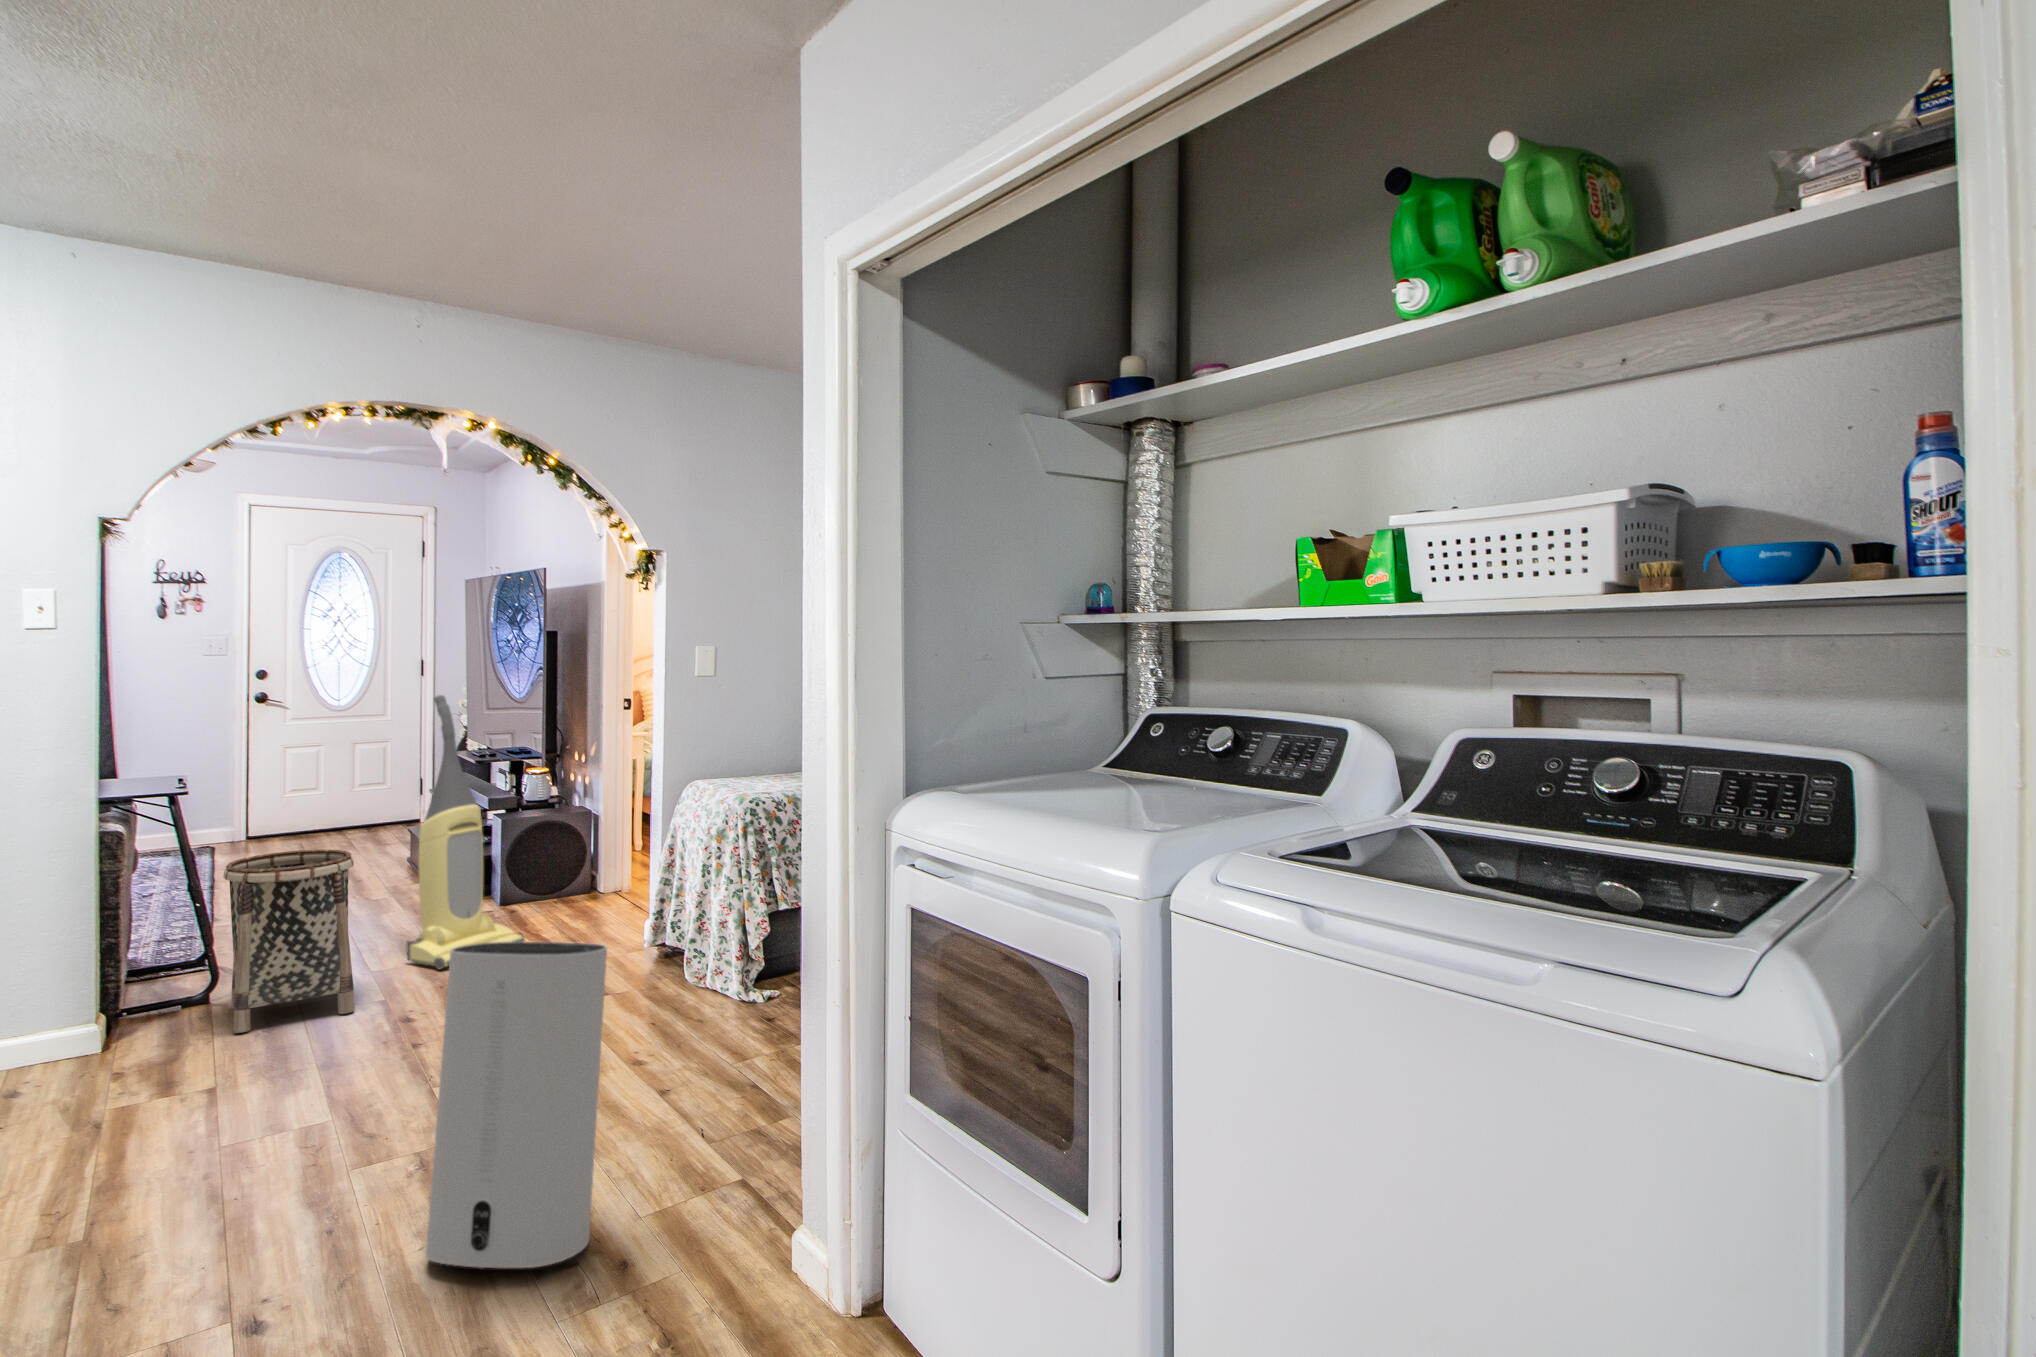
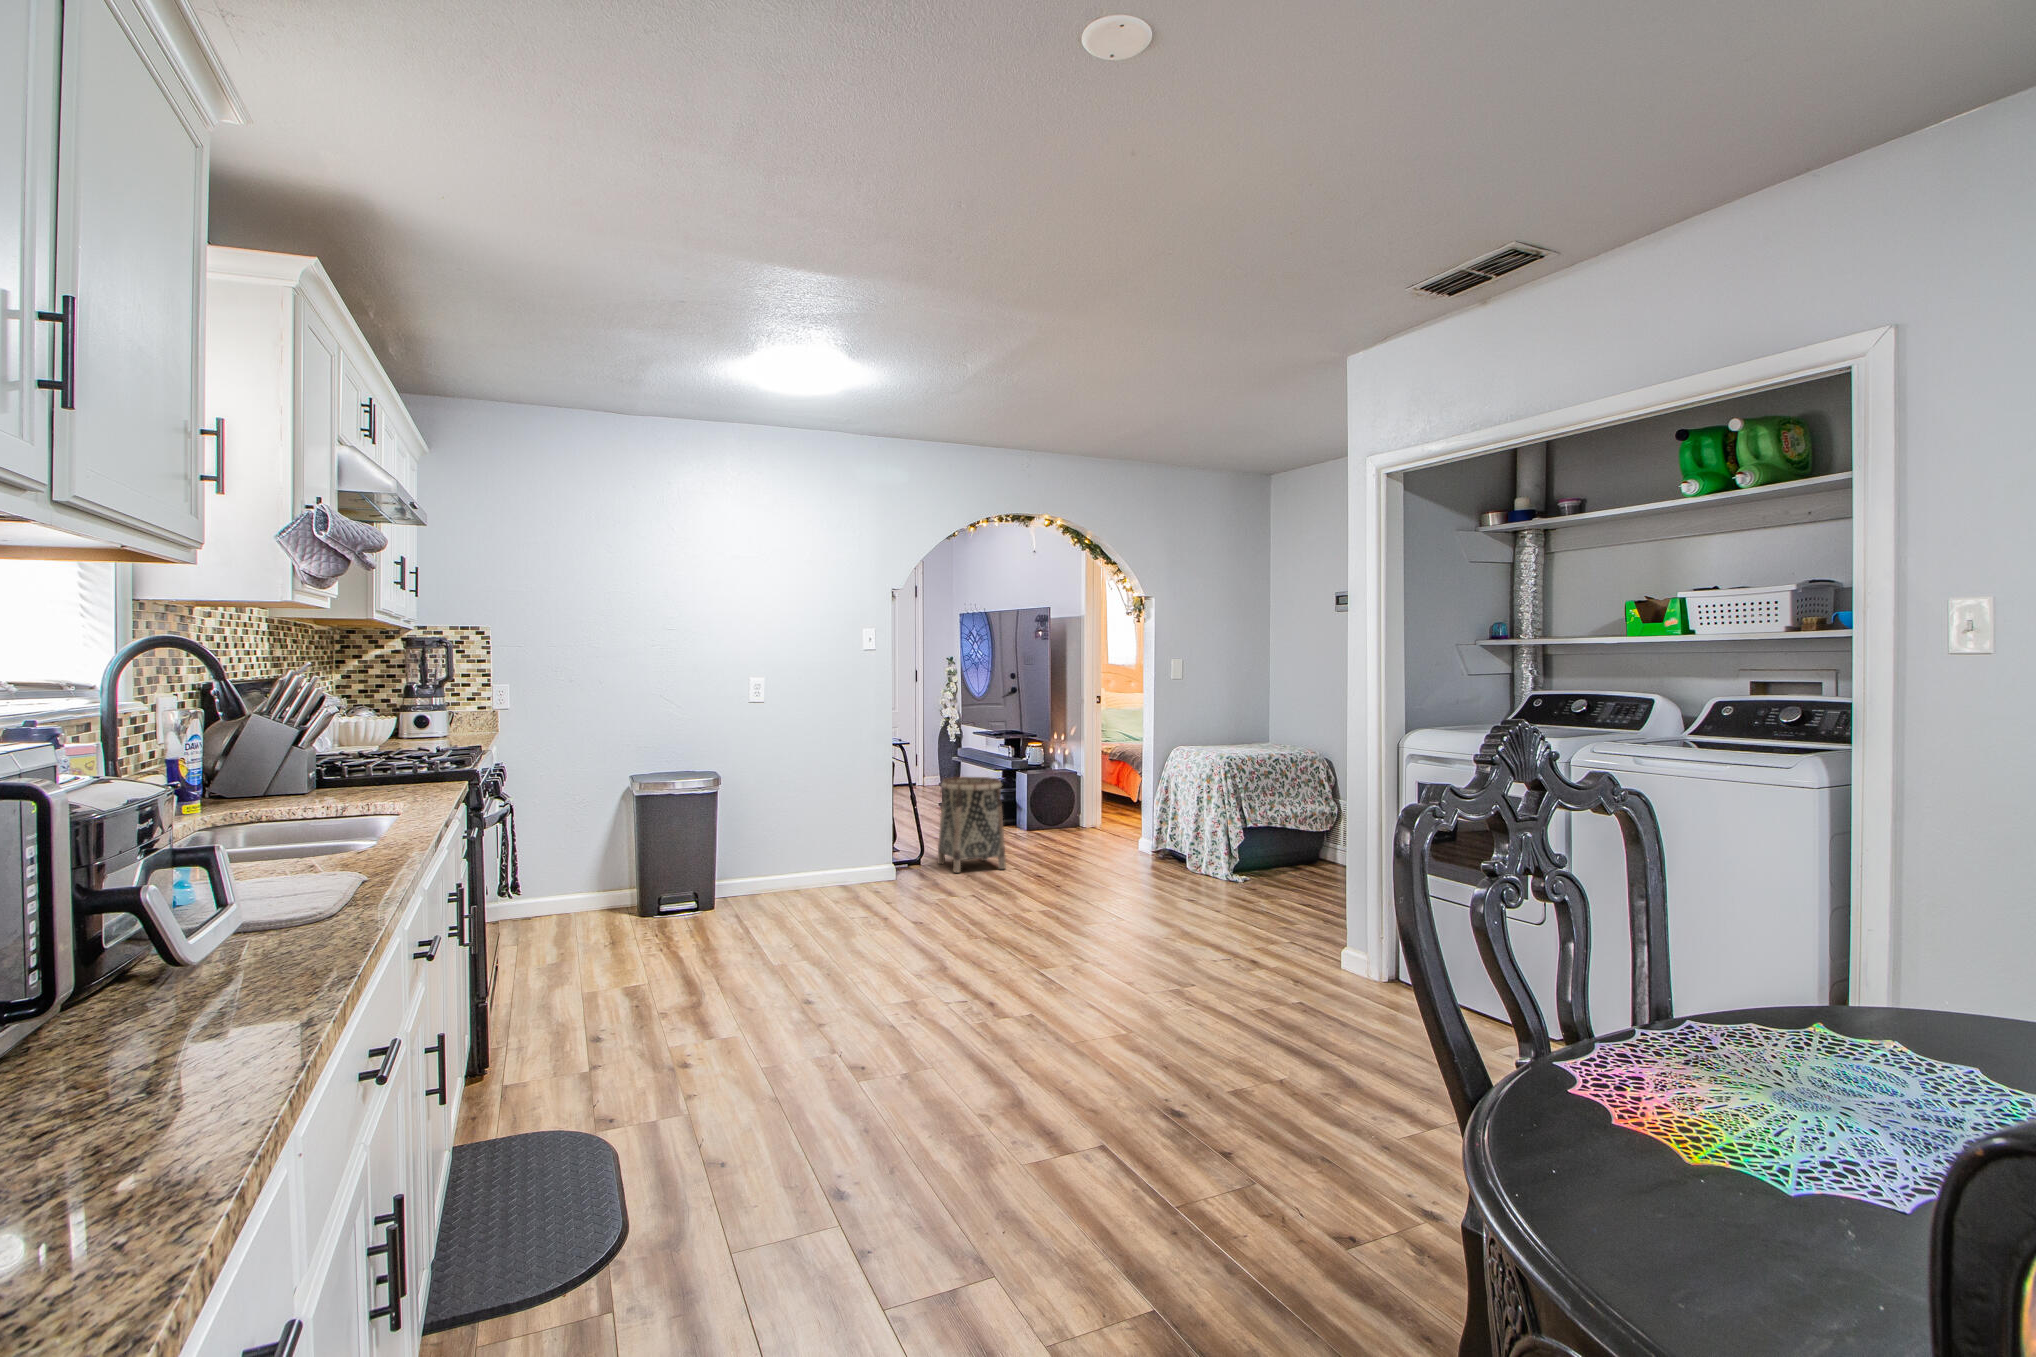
vacuum cleaner: present [407,695,524,969] -> none [1009,690,1068,855]
air purifier: present [426,942,607,1268] -> none [1151,804,1230,956]

